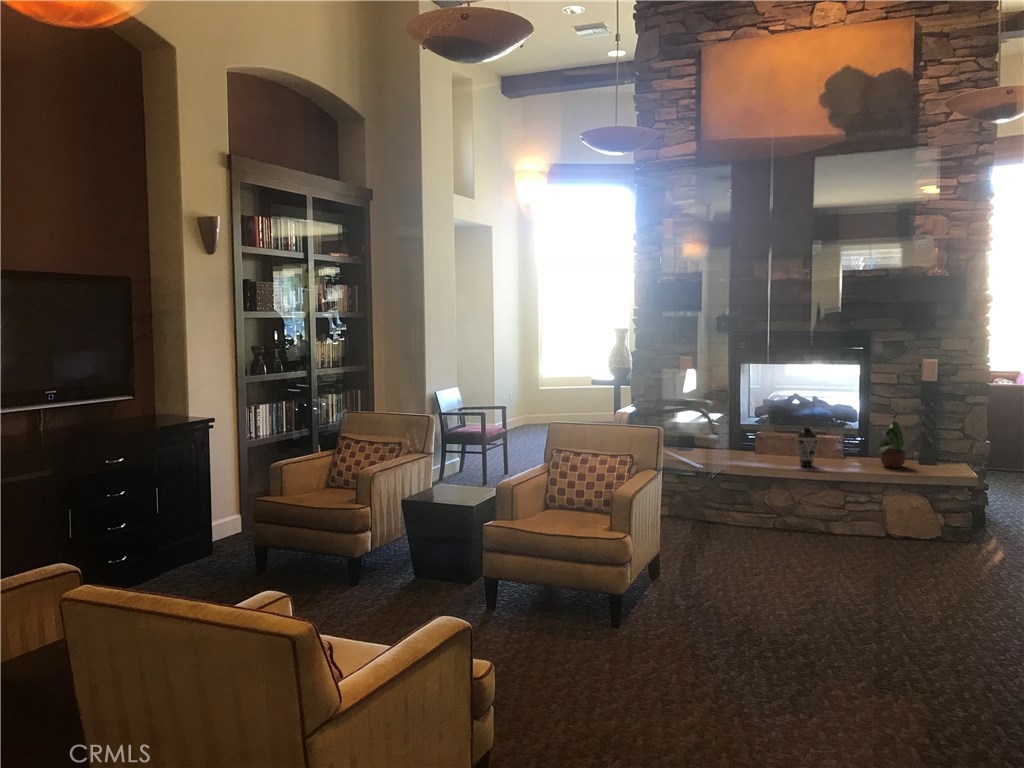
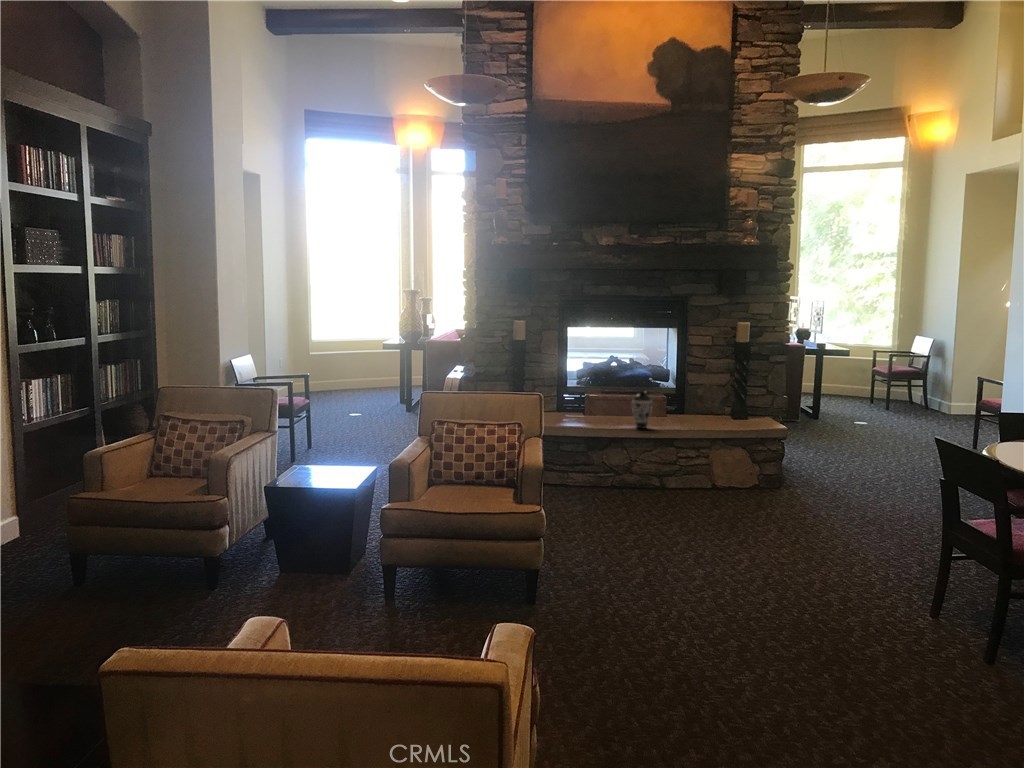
potted plant: present [879,414,906,468] -> none [699,376,731,426]

